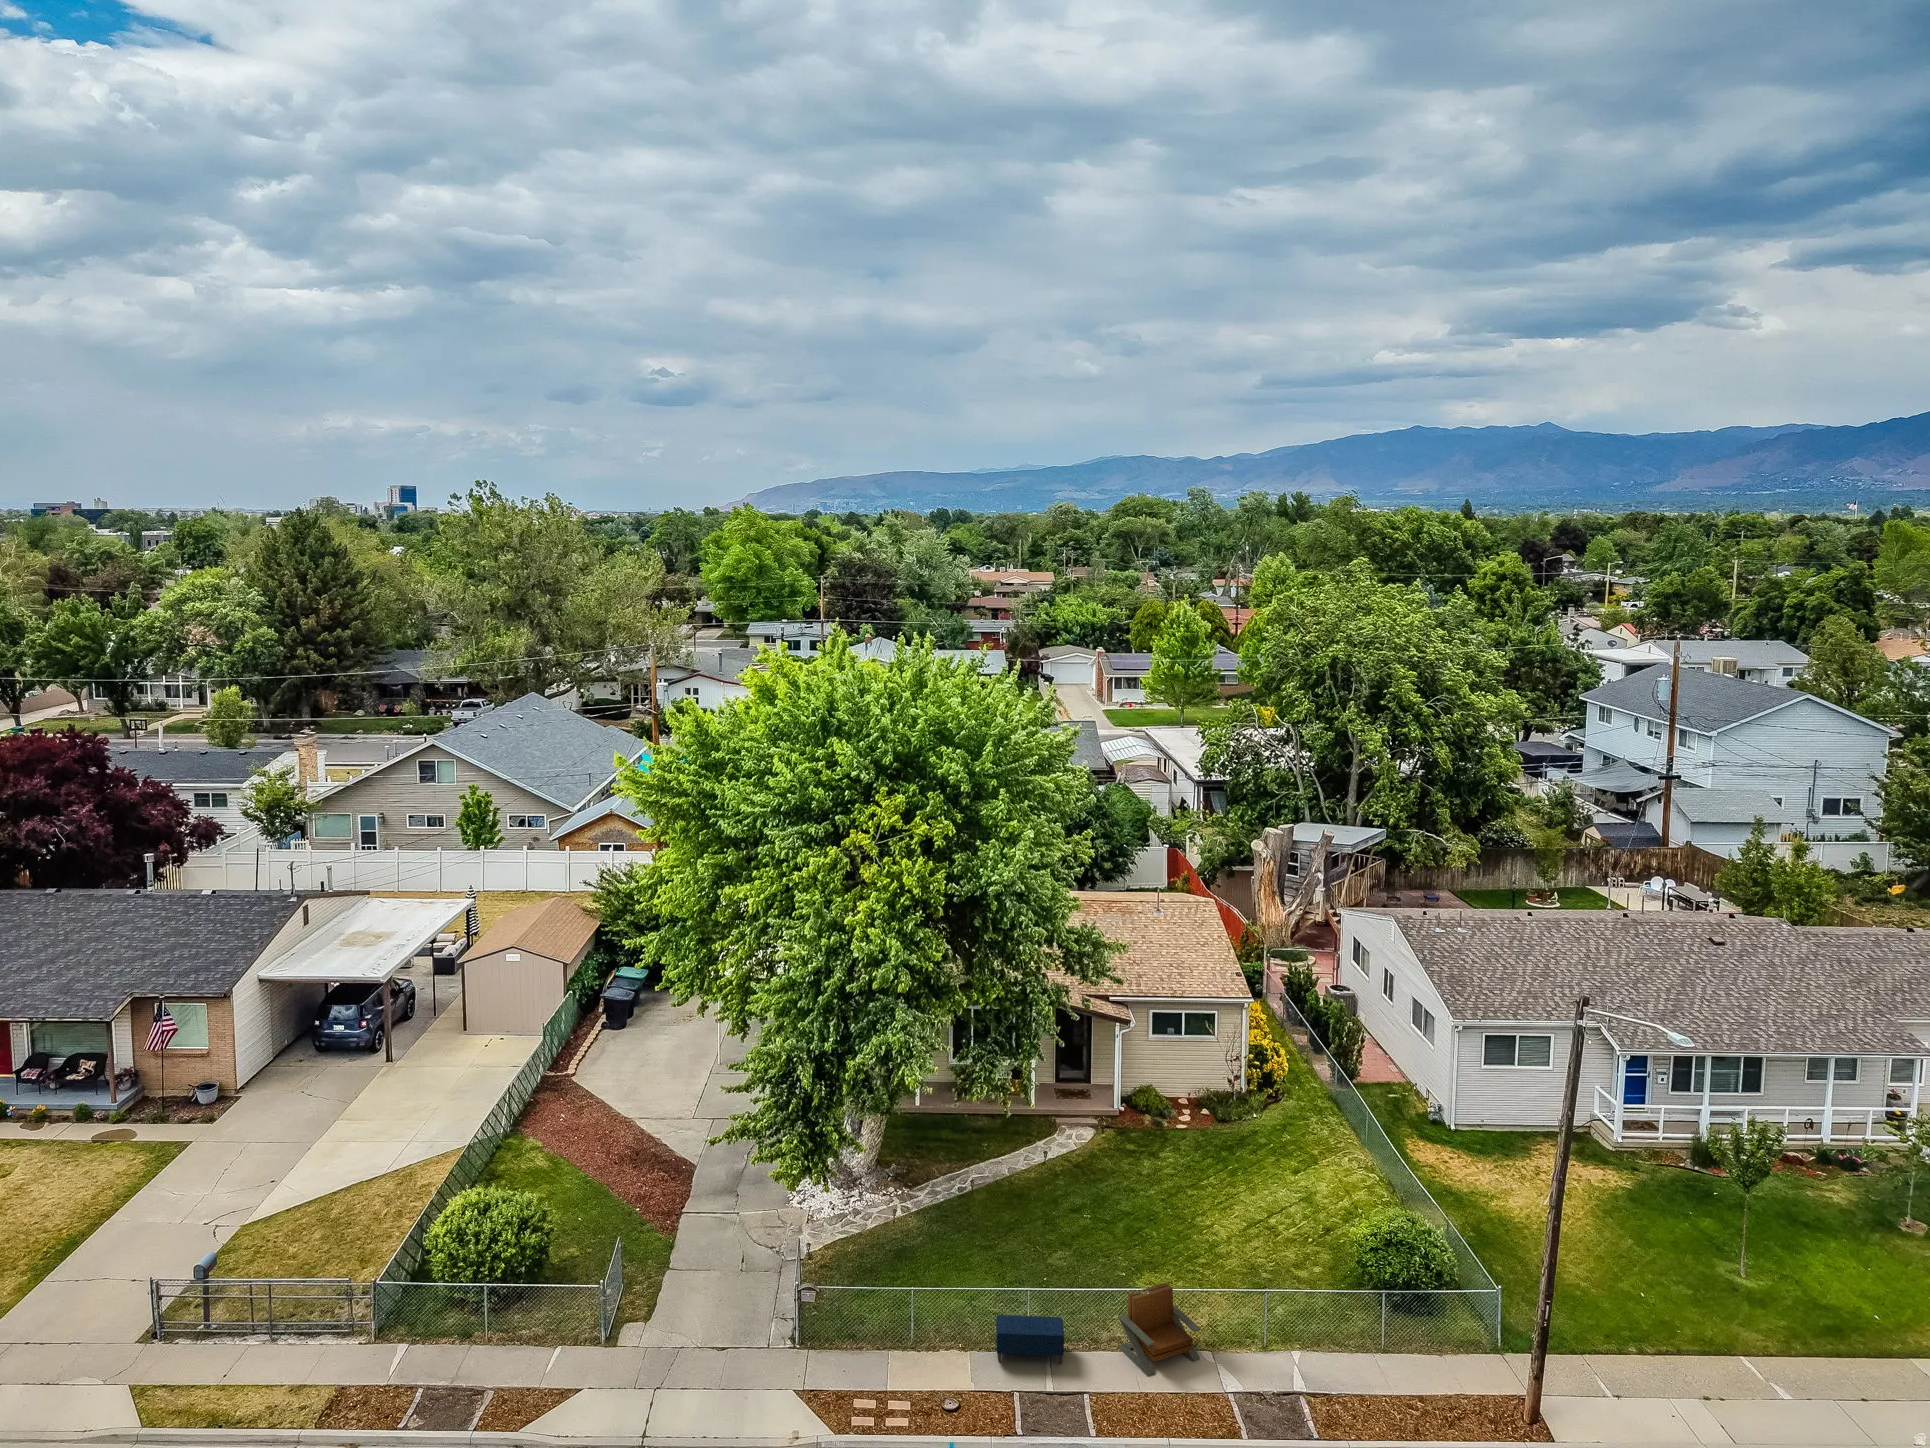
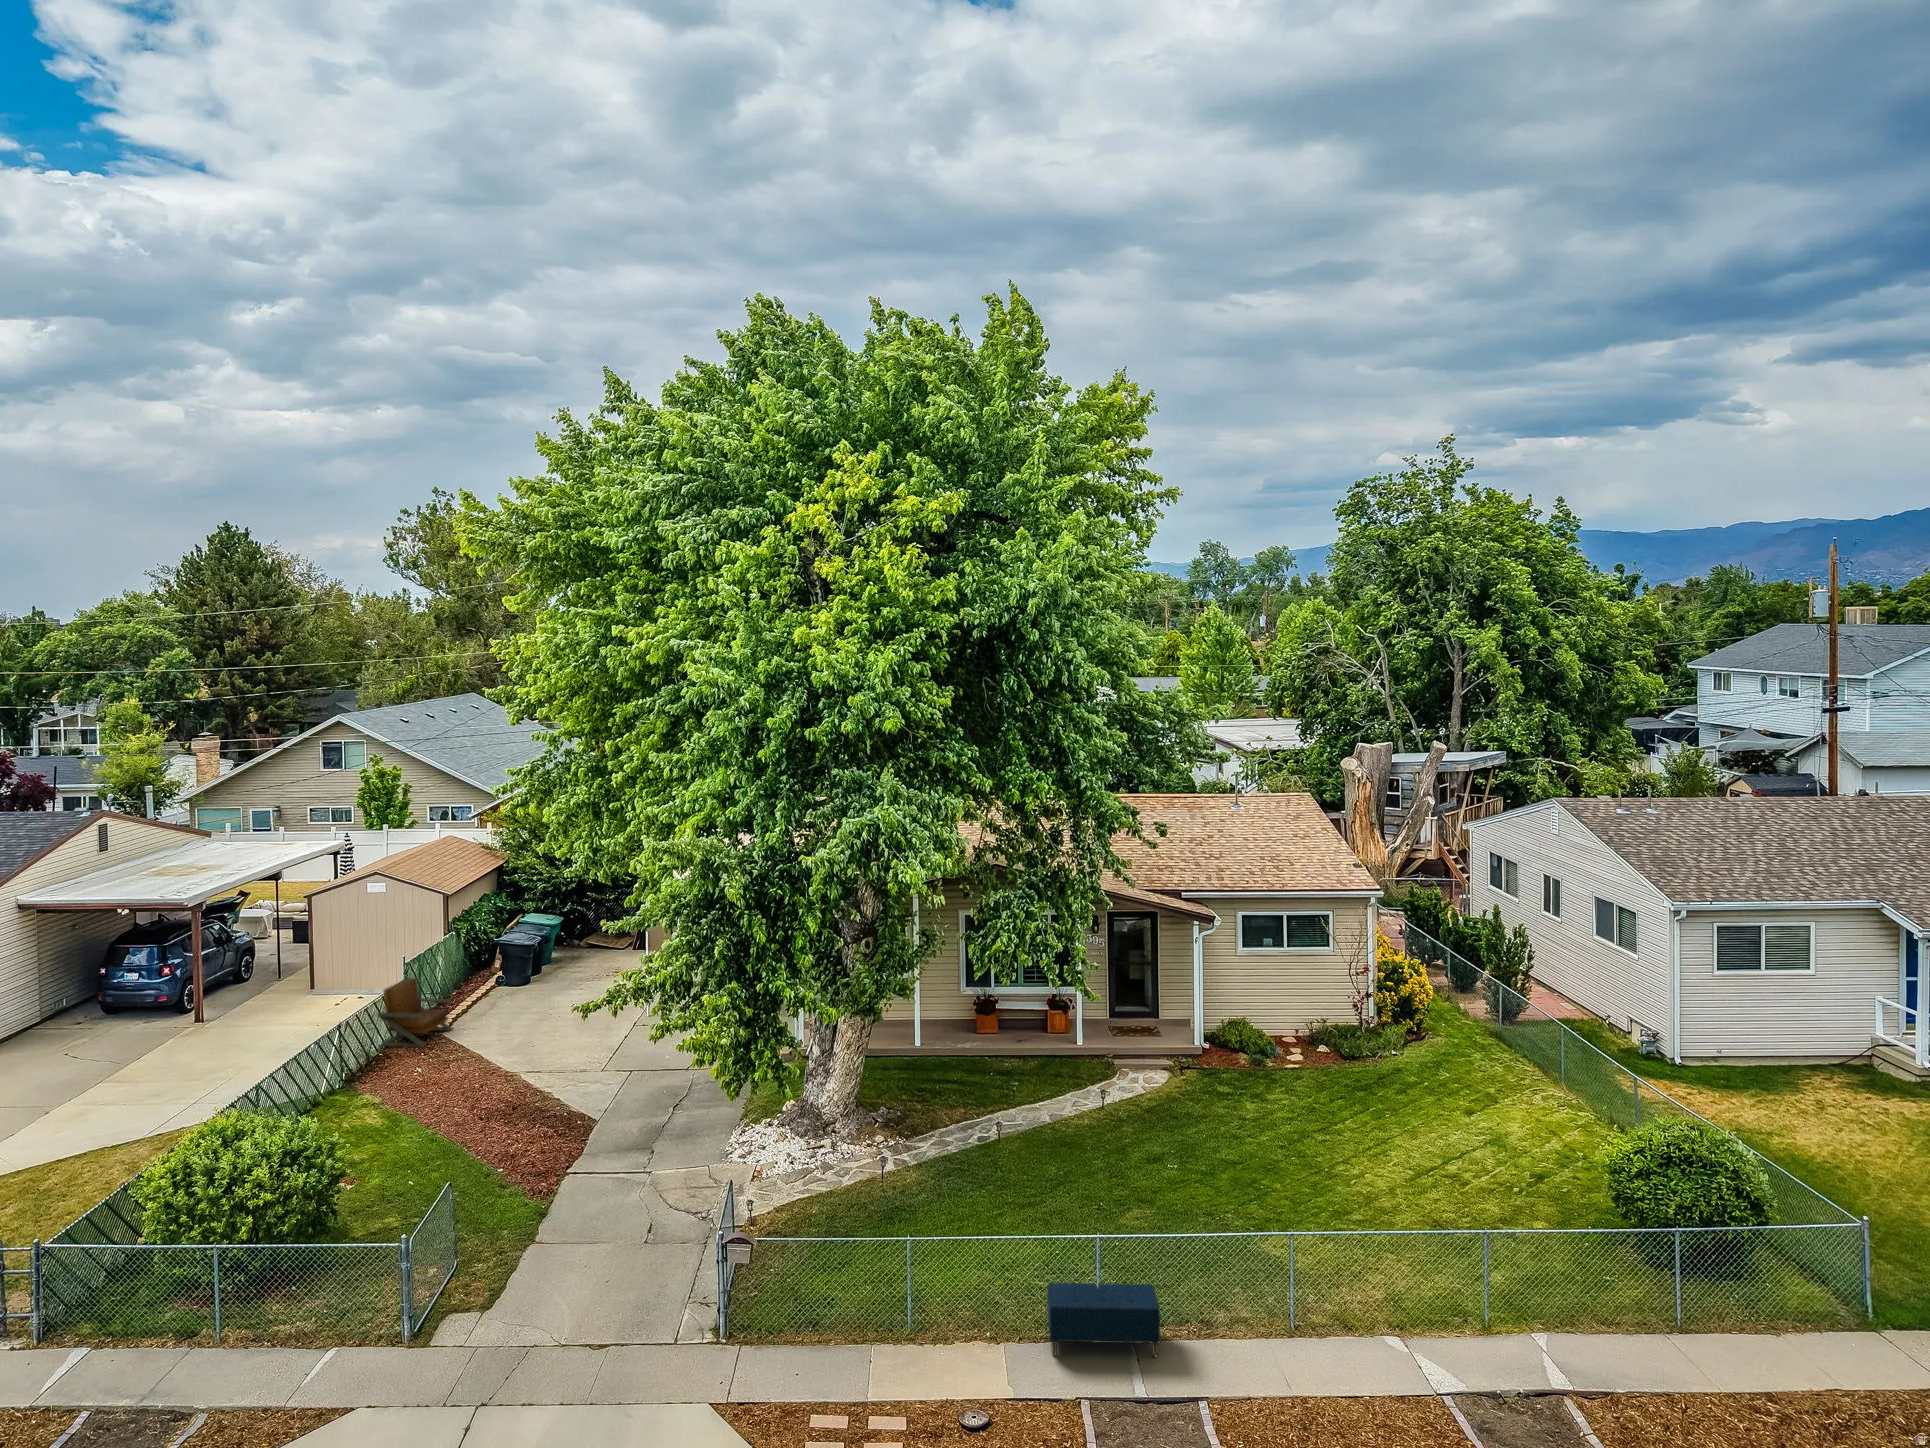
lounge chair: present [1118,1283,1201,1376] -> present [377,977,452,1047]

